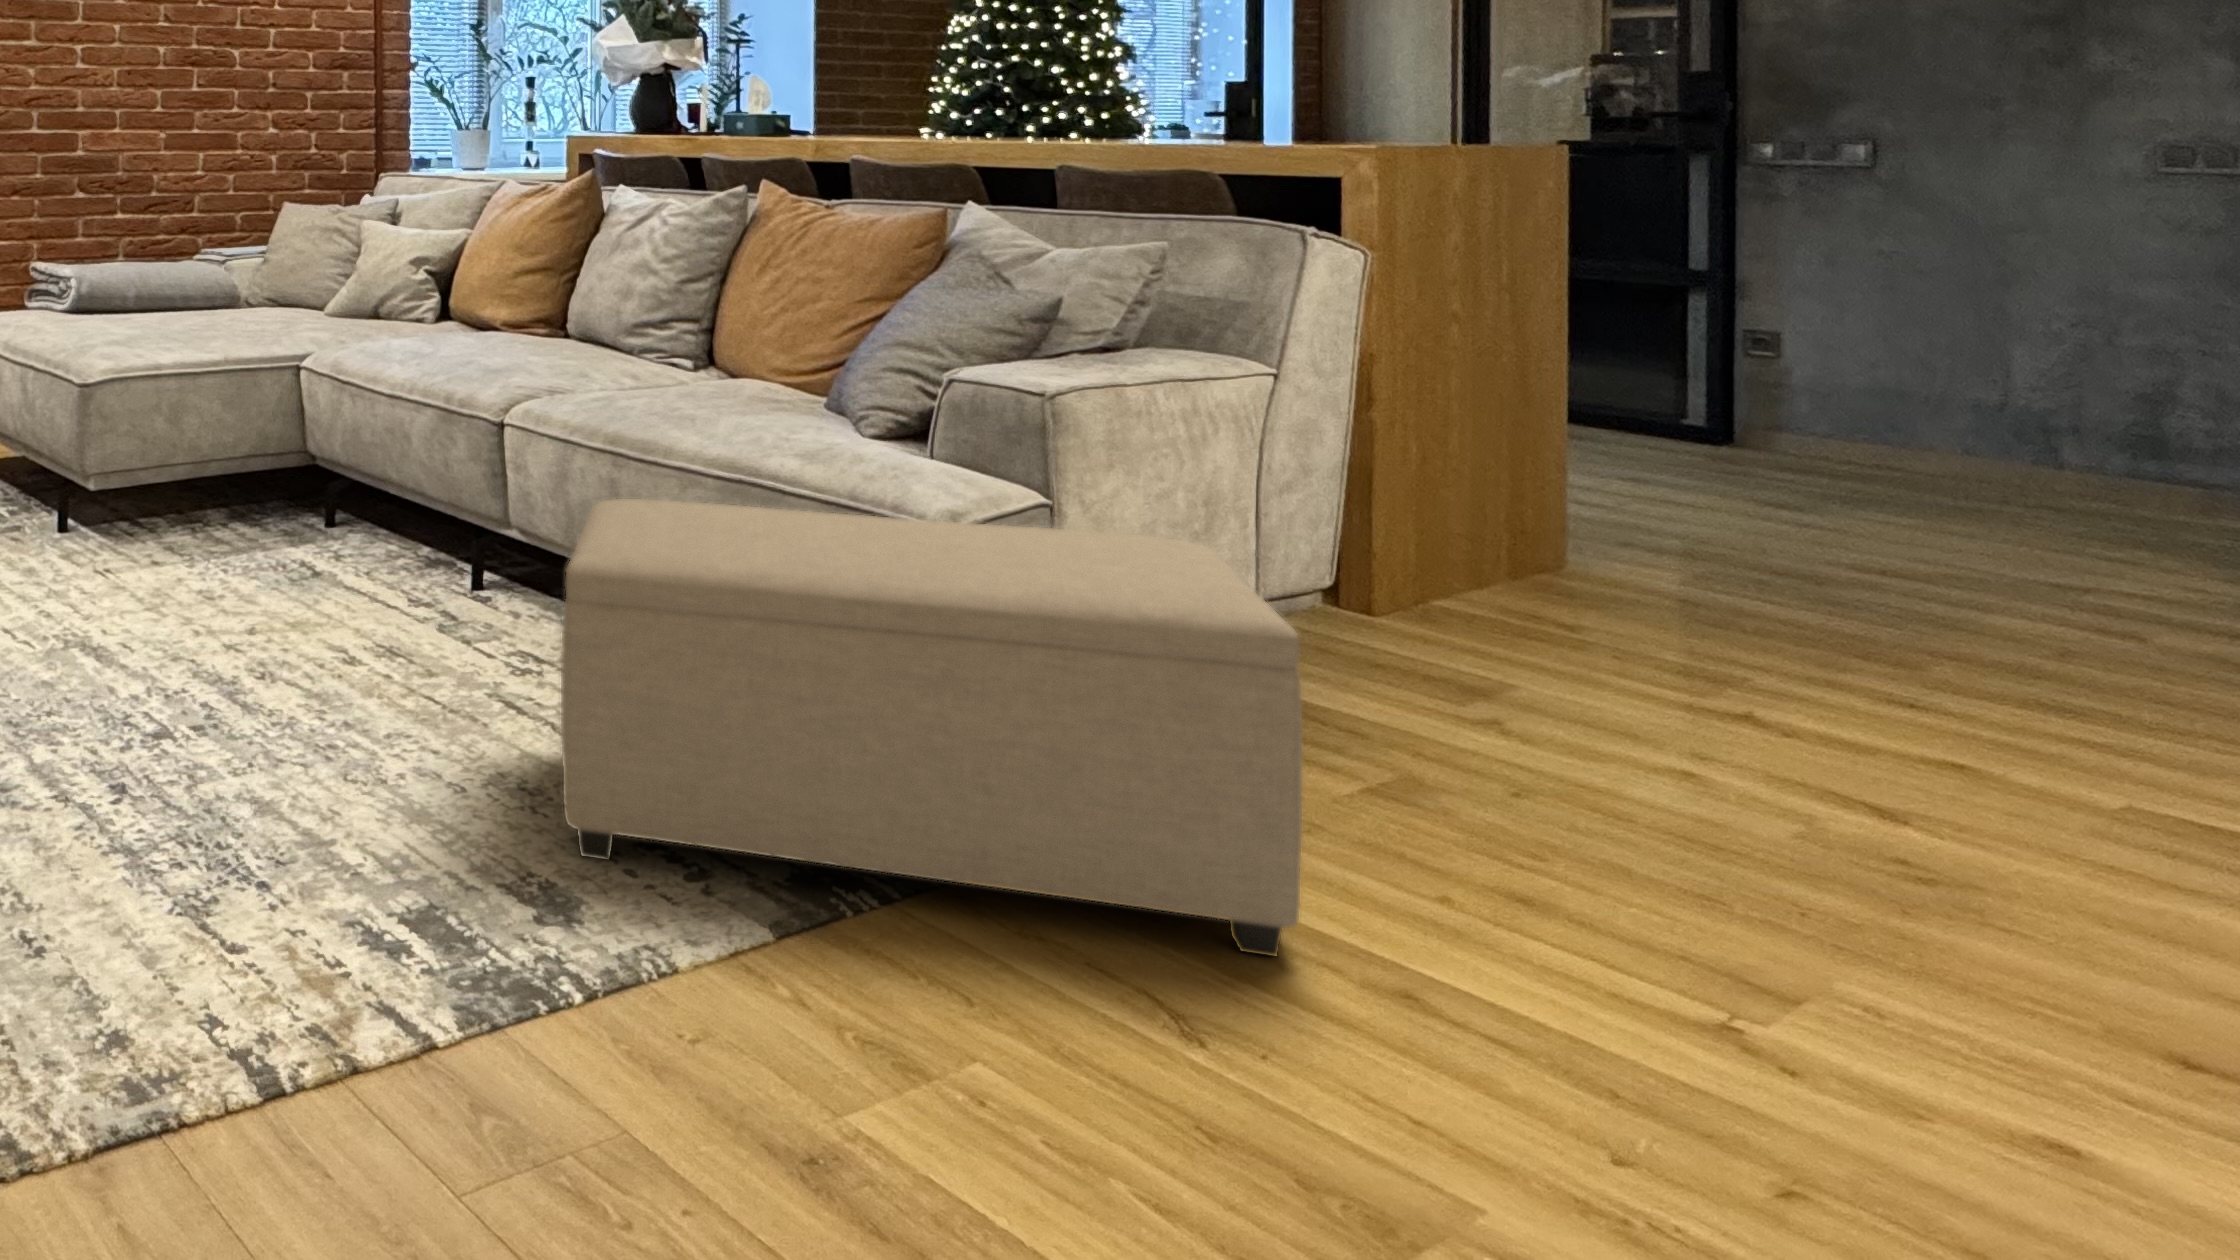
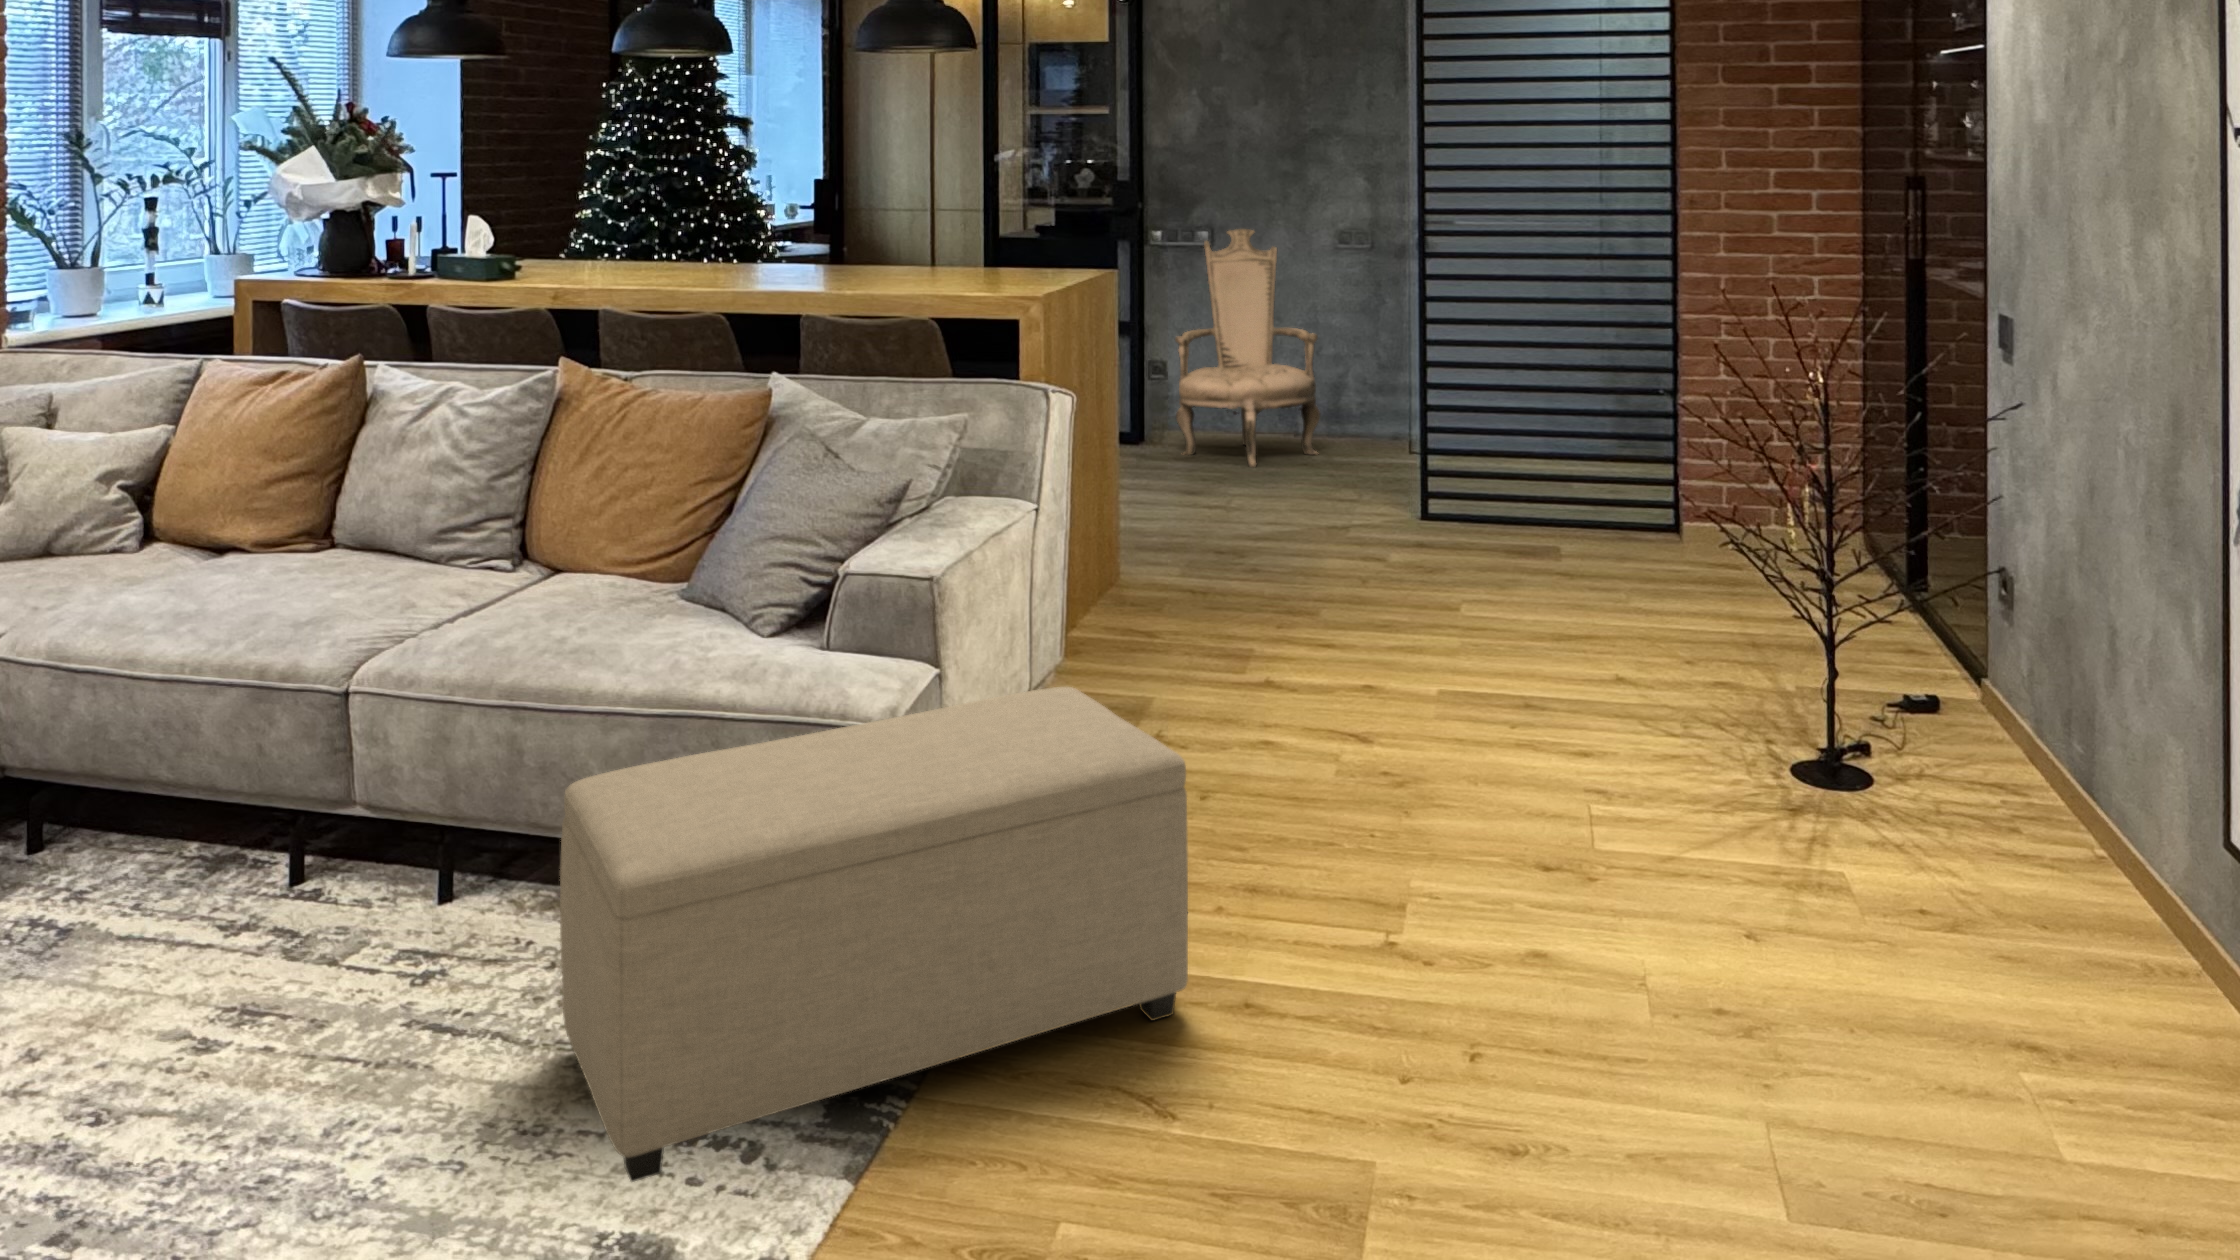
armchair: none [1755,143,2062,483] -> present [1175,229,1320,467]

